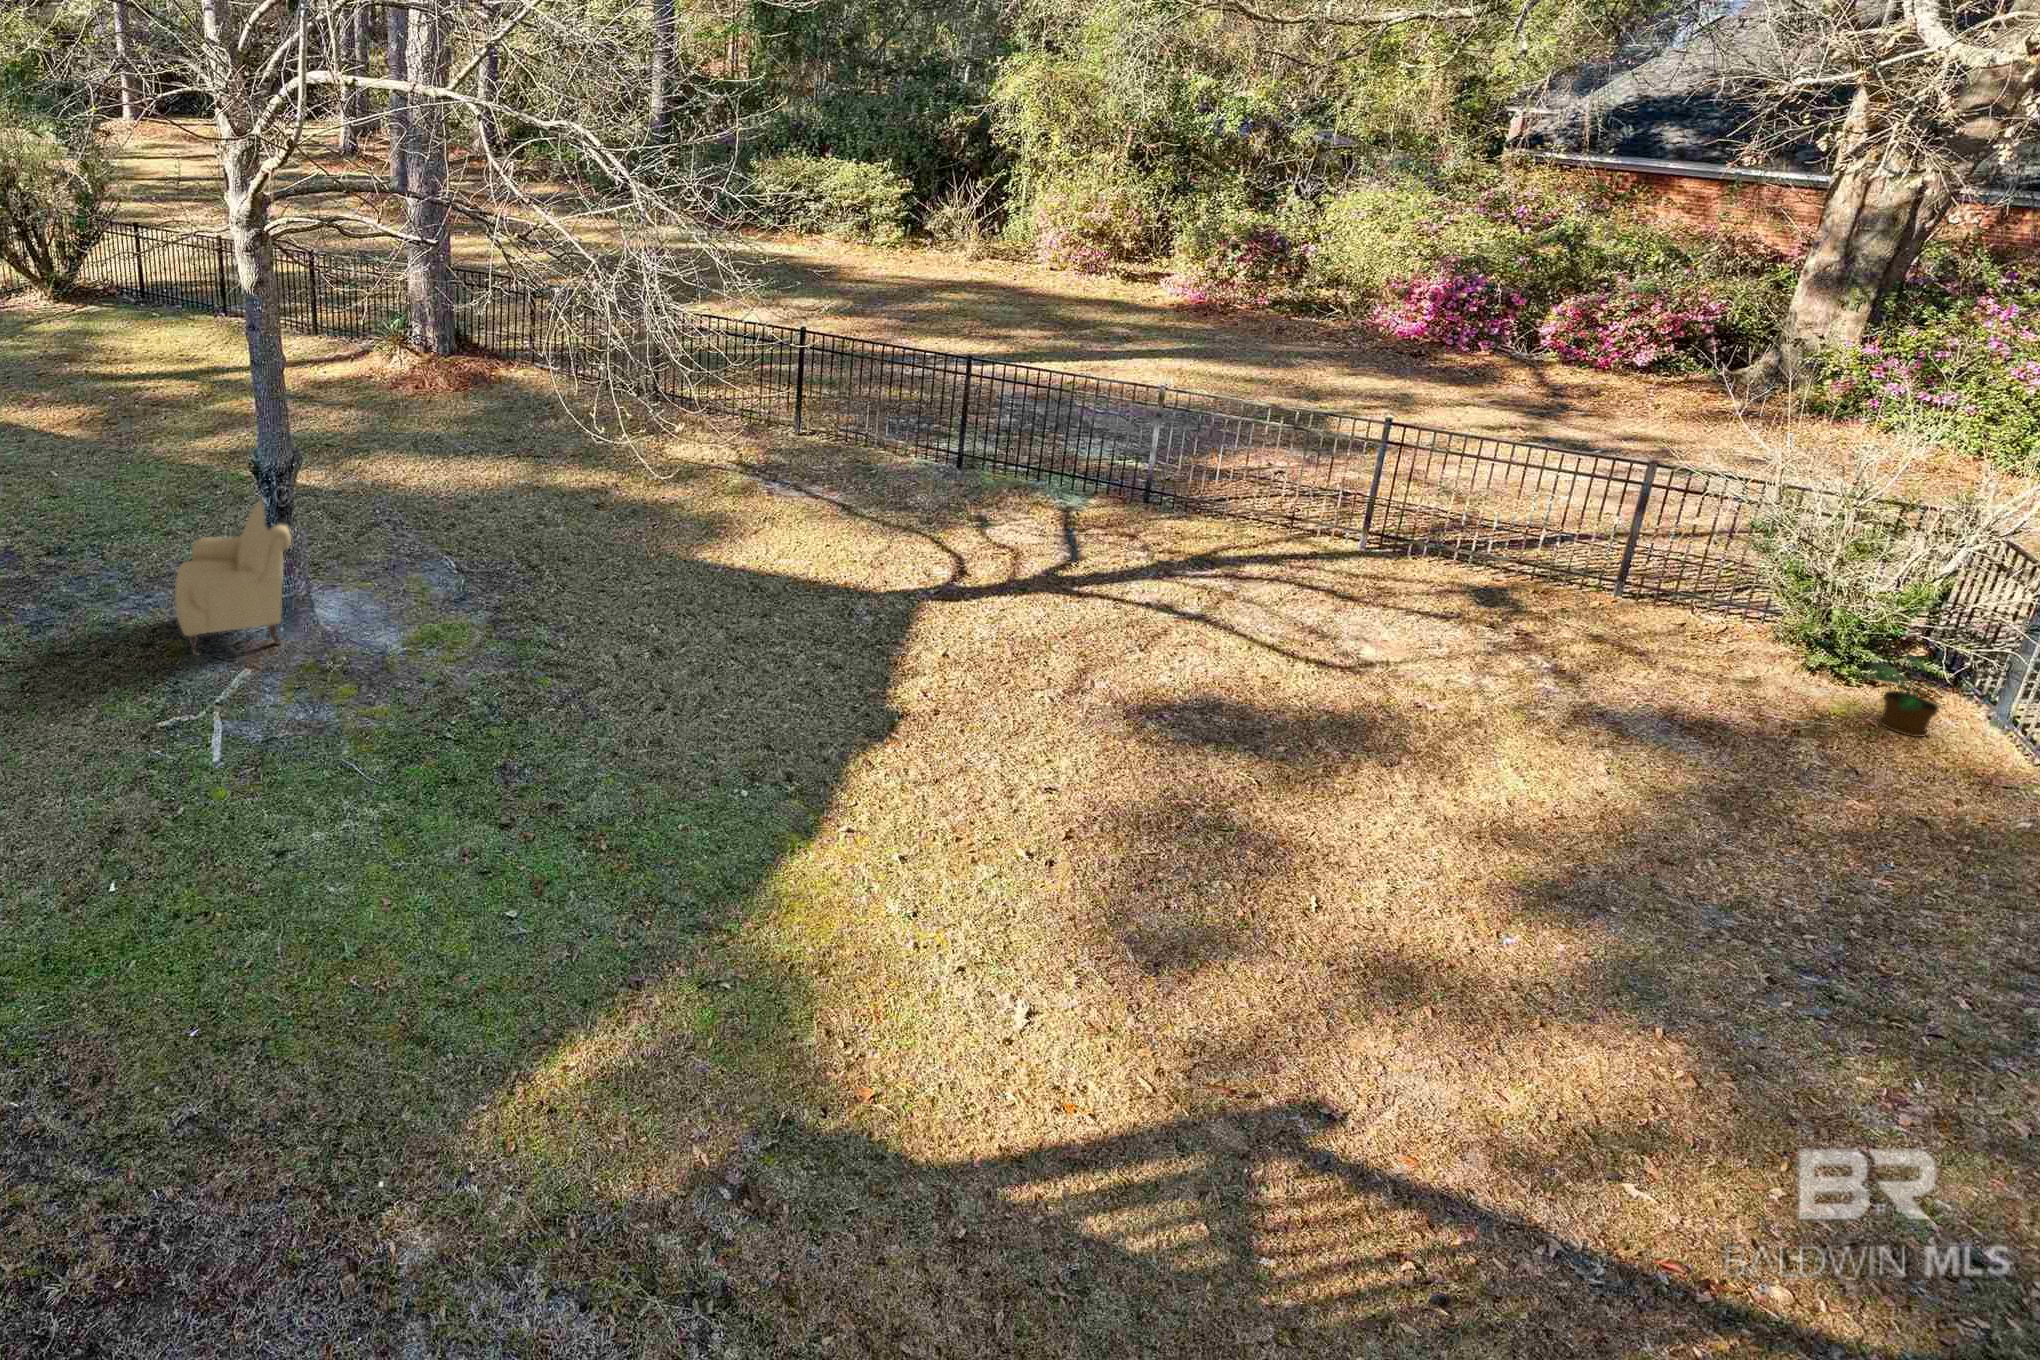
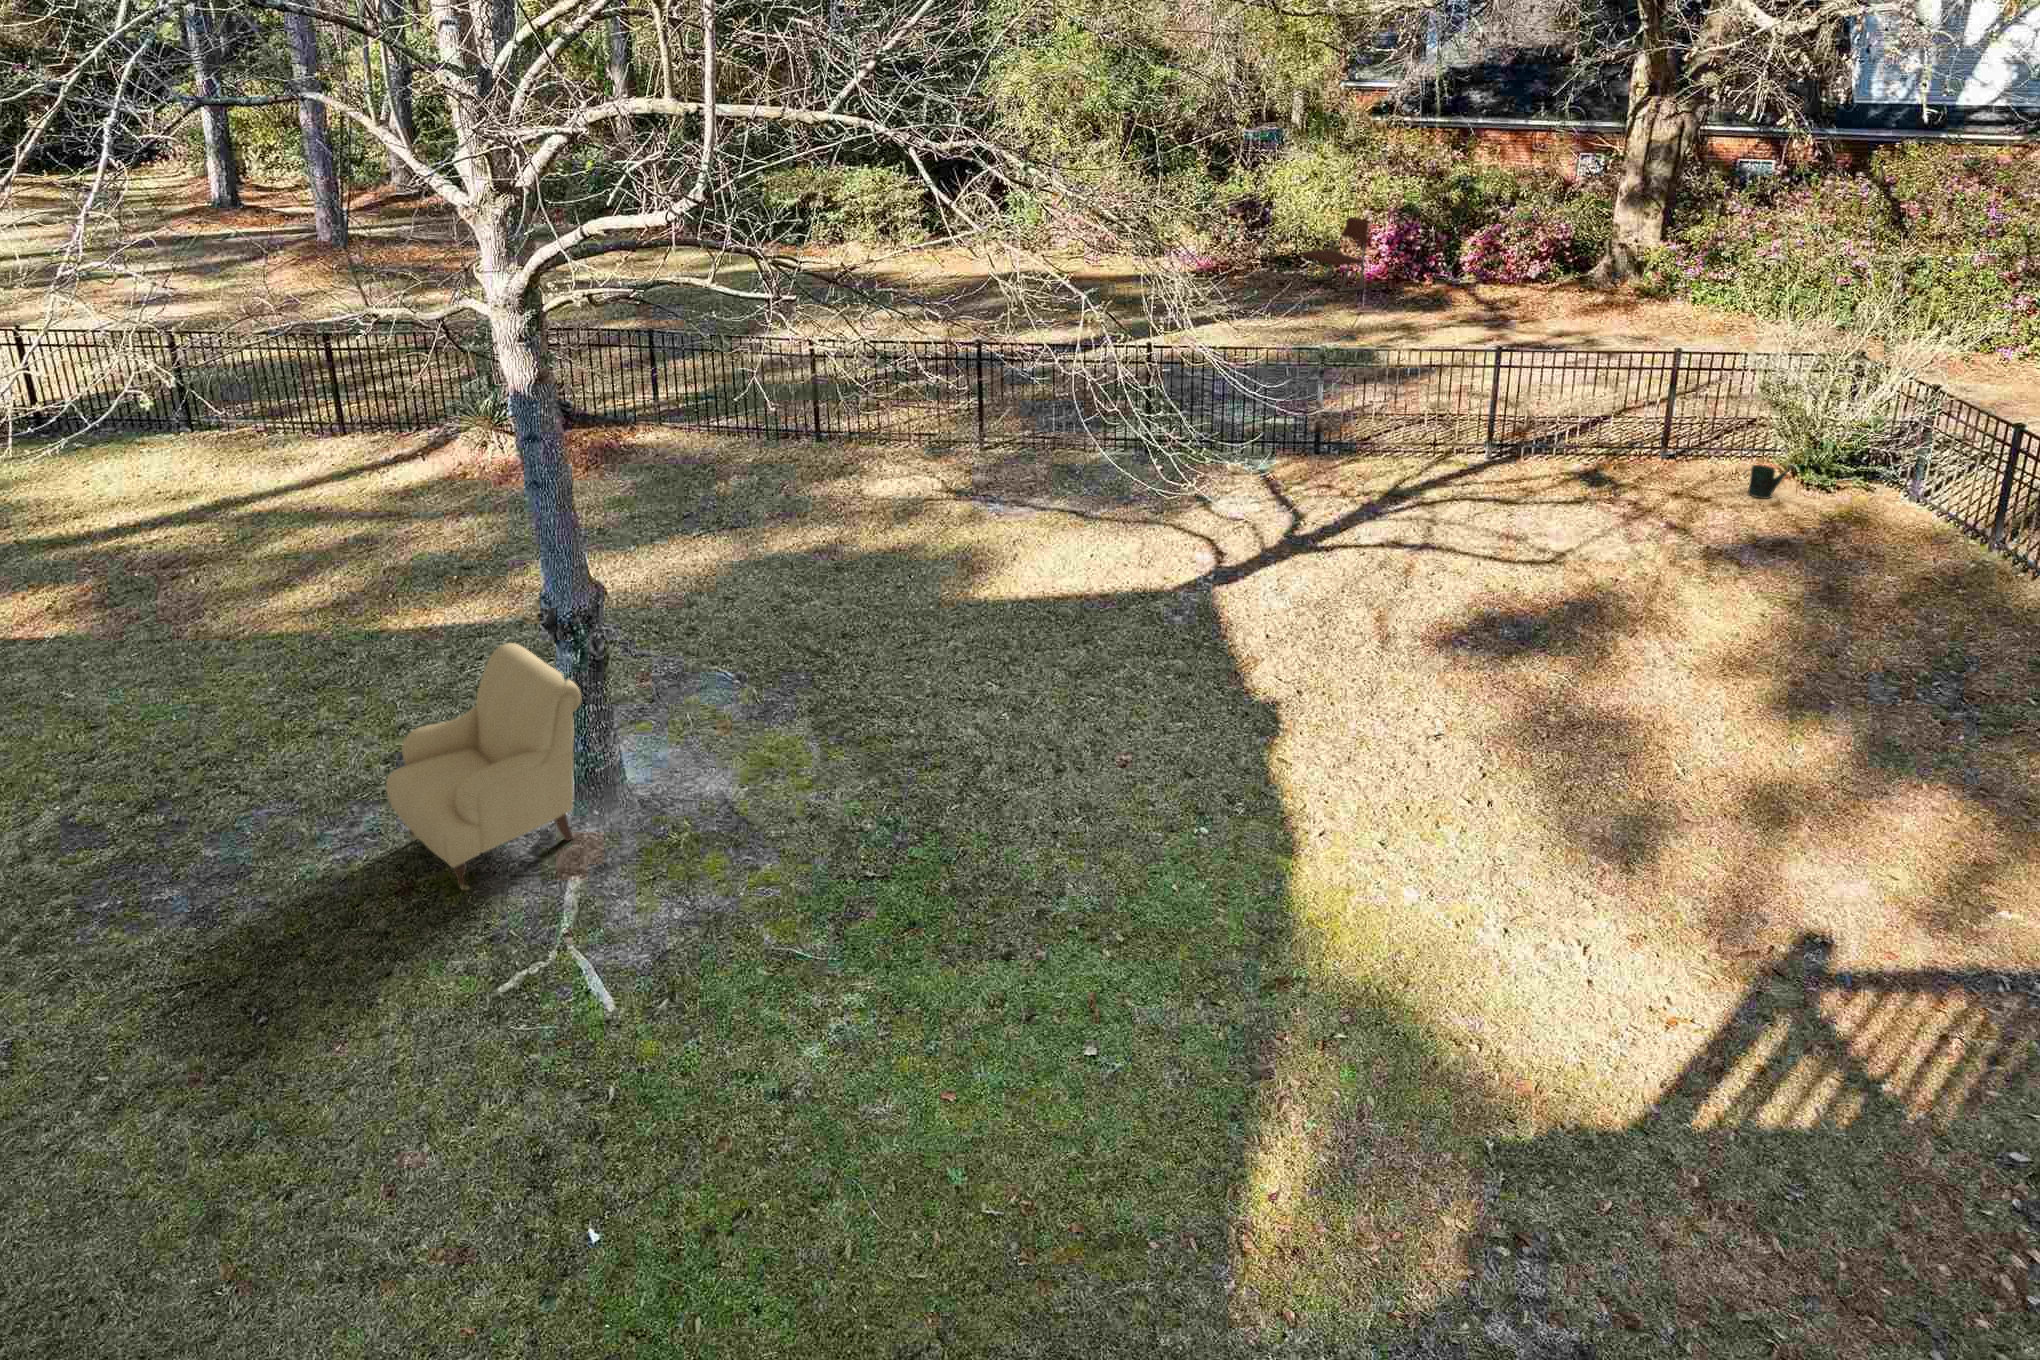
bench: none [1325,258,1411,347] -> present [1301,217,1368,291]
watering can: none [1712,630,1802,677] -> present [1744,464,1794,499]
potted plant: present [1862,655,1946,737] -> none [1833,458,1893,516]

